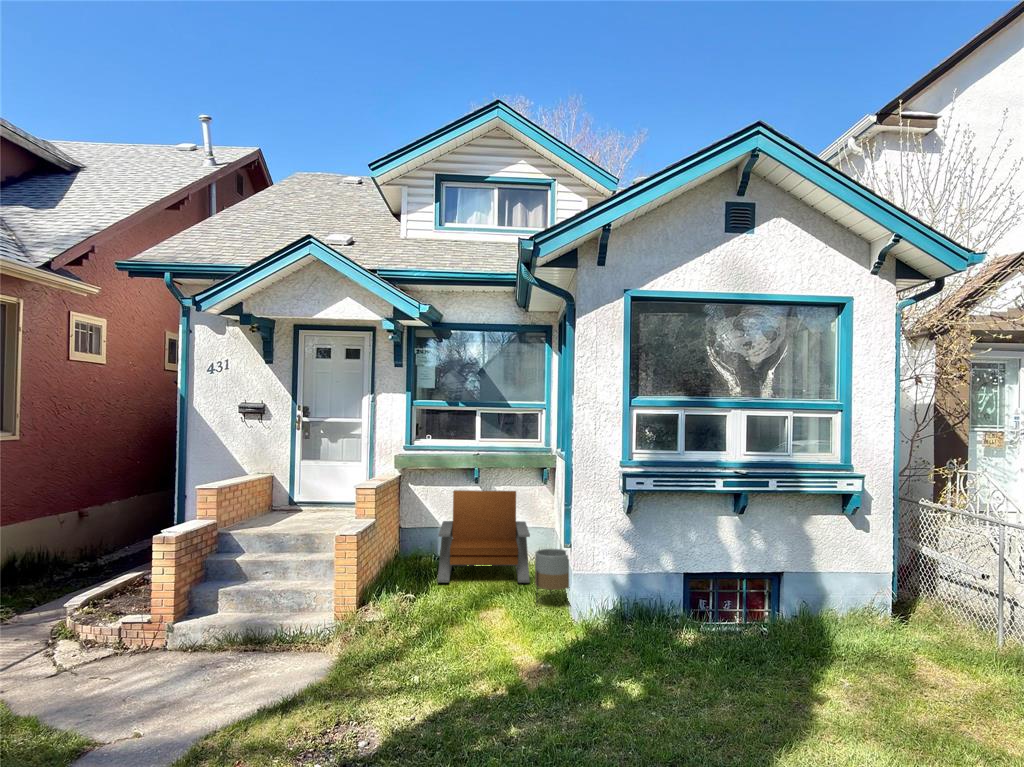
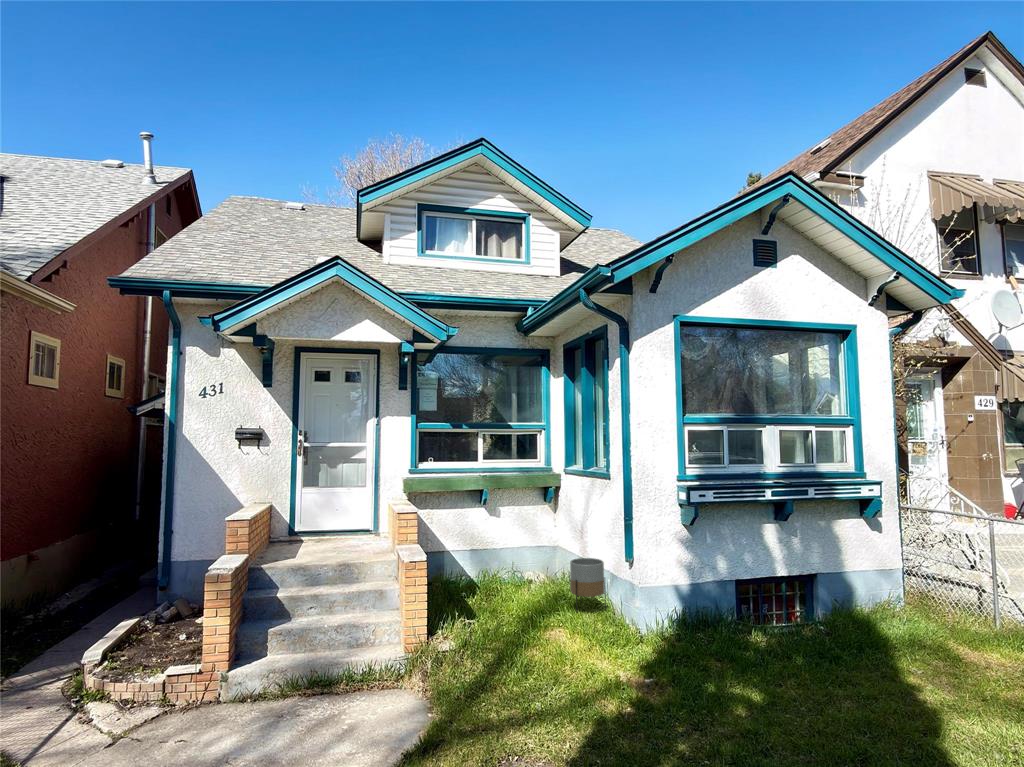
lounge chair: present [438,490,530,583] -> none [455,506,554,600]

